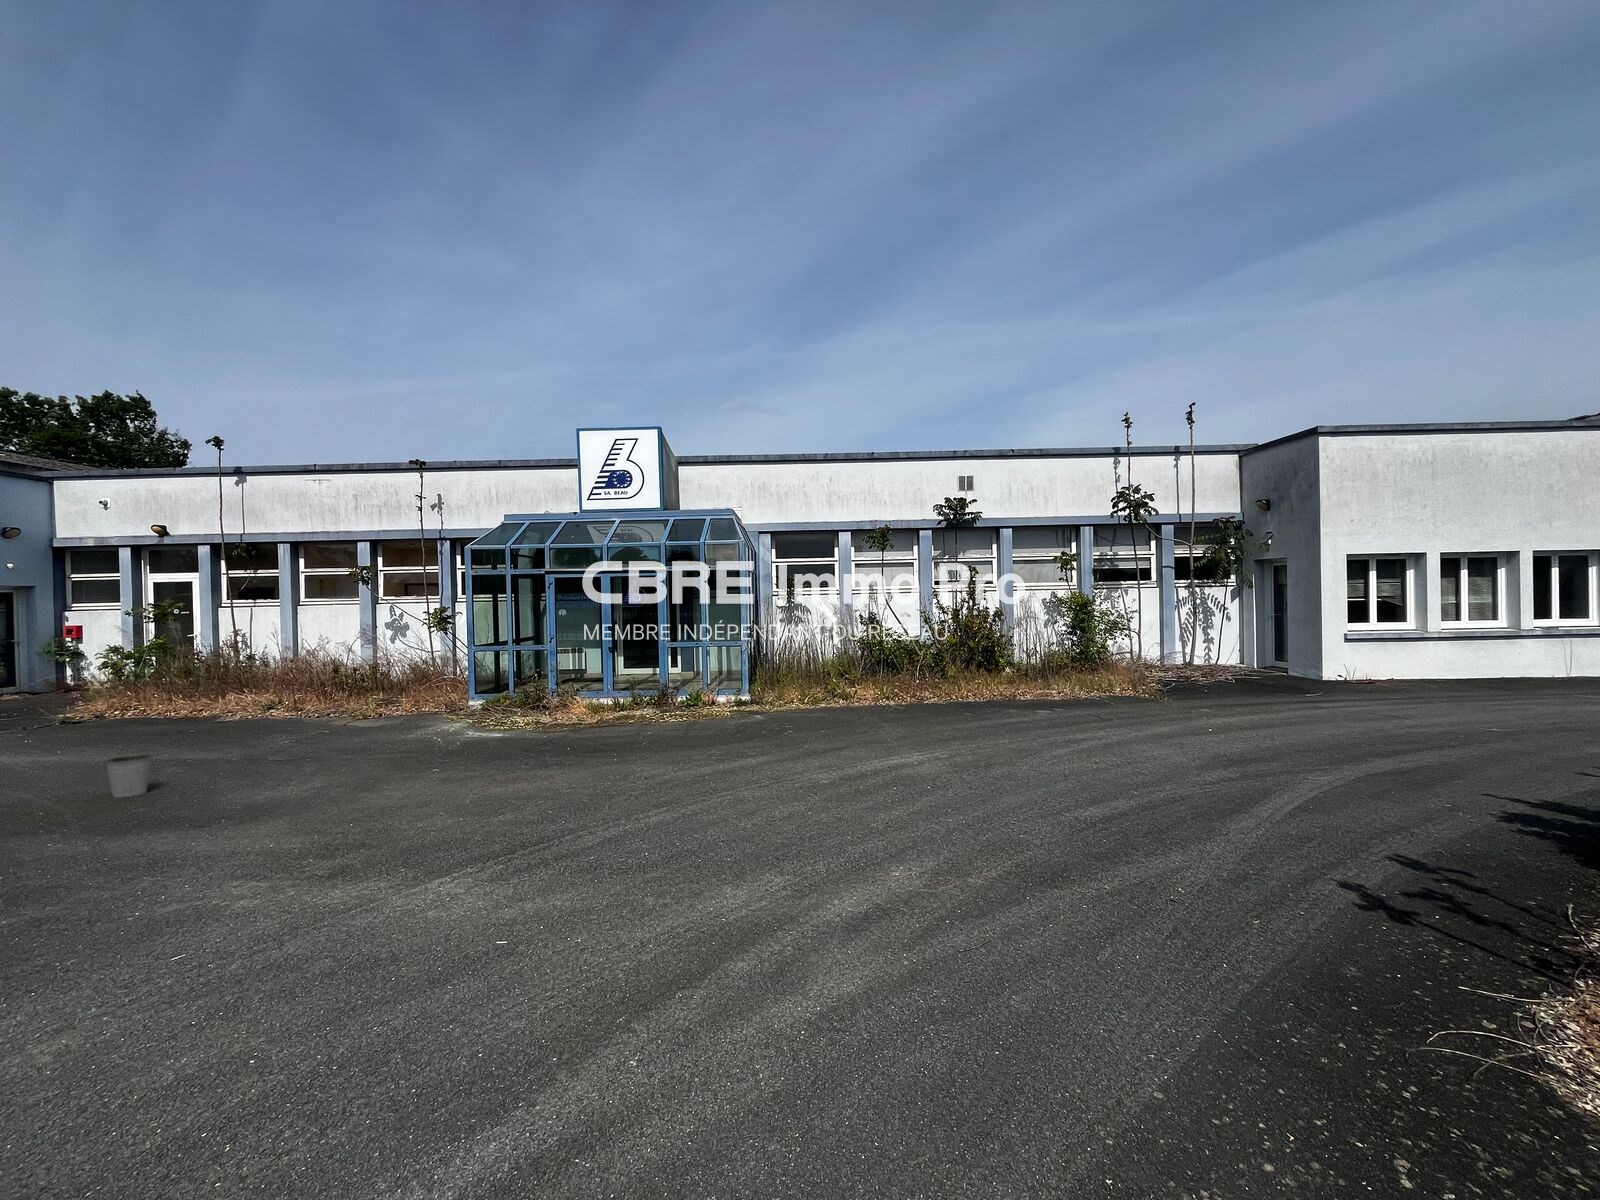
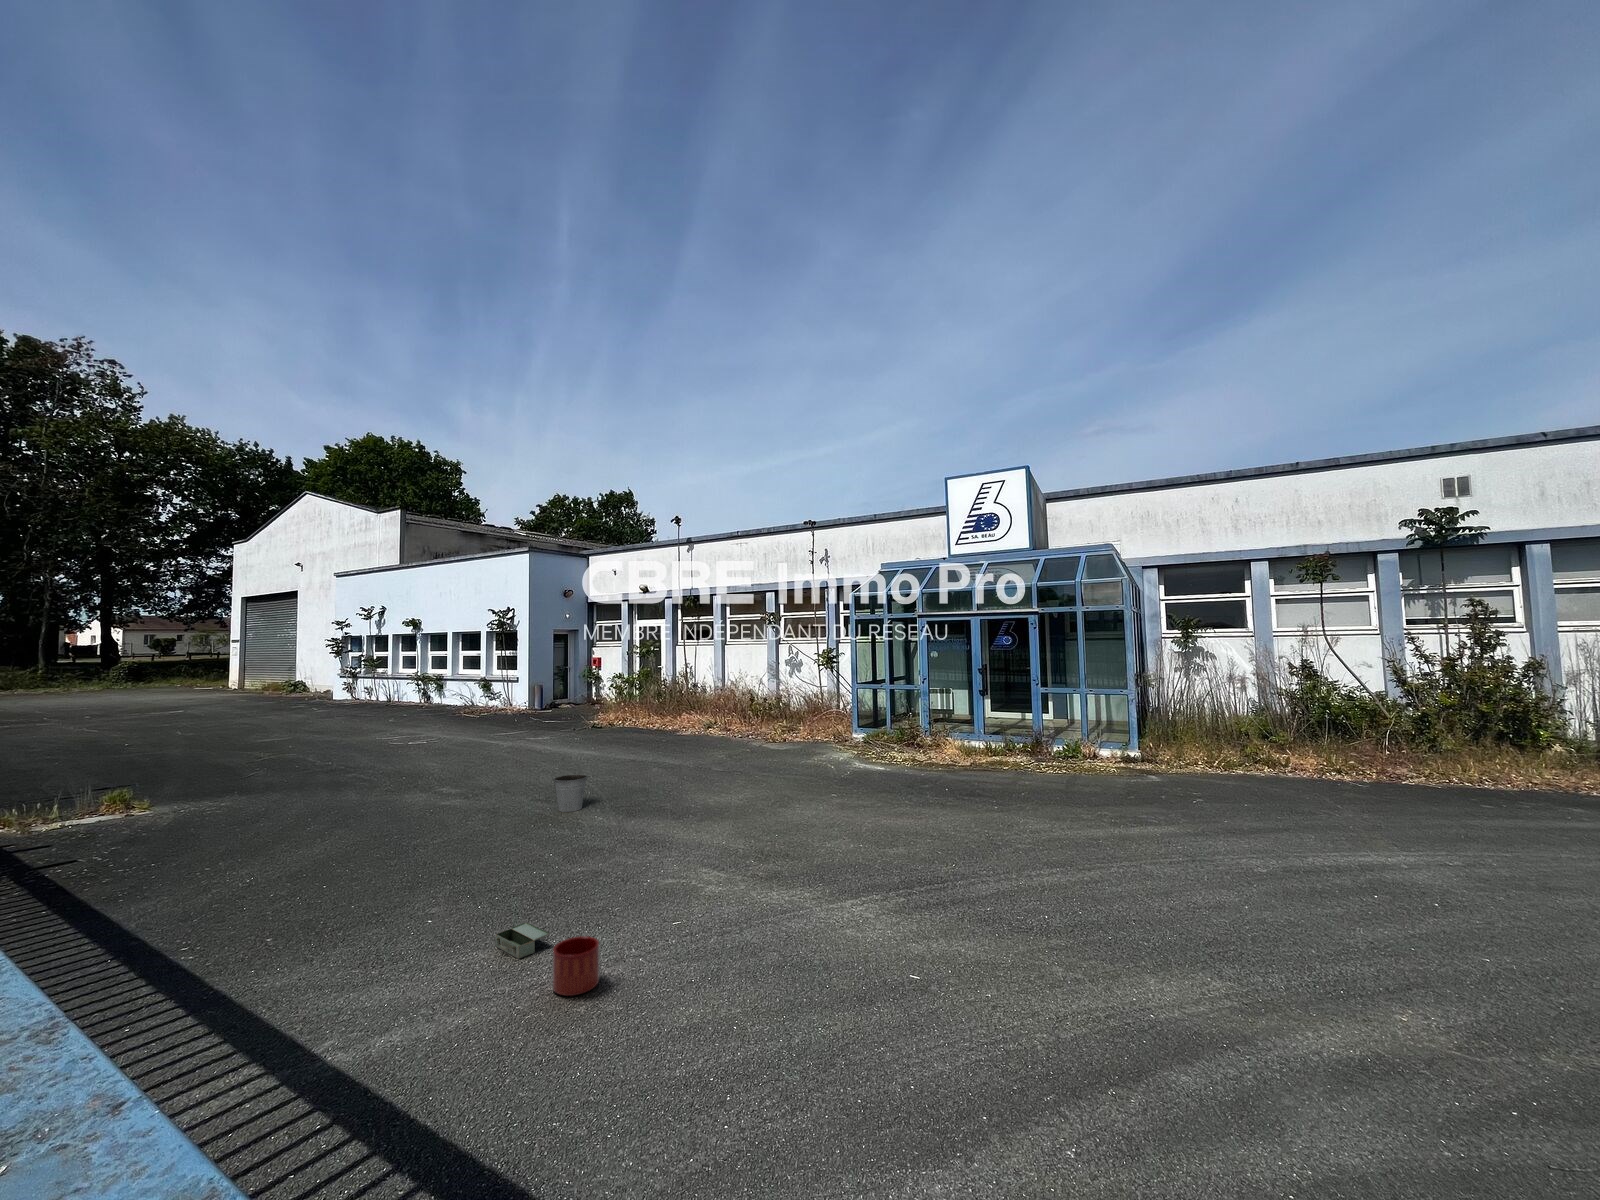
planter: none [220,857,268,904] -> present [553,936,600,996]
toolbox: none [128,870,194,895] -> present [496,923,549,959]

